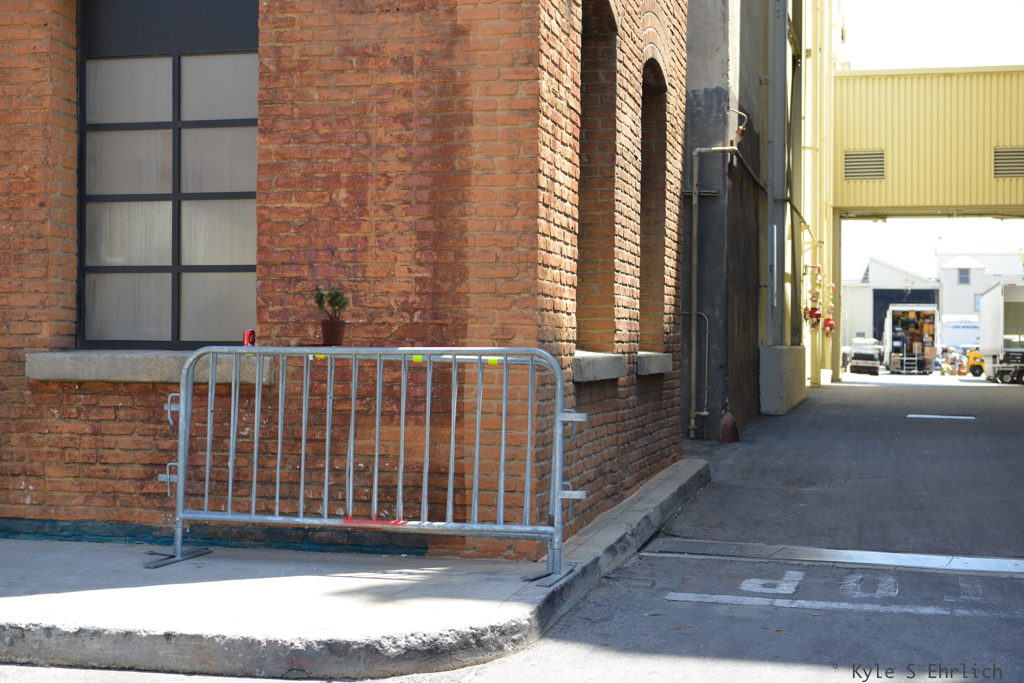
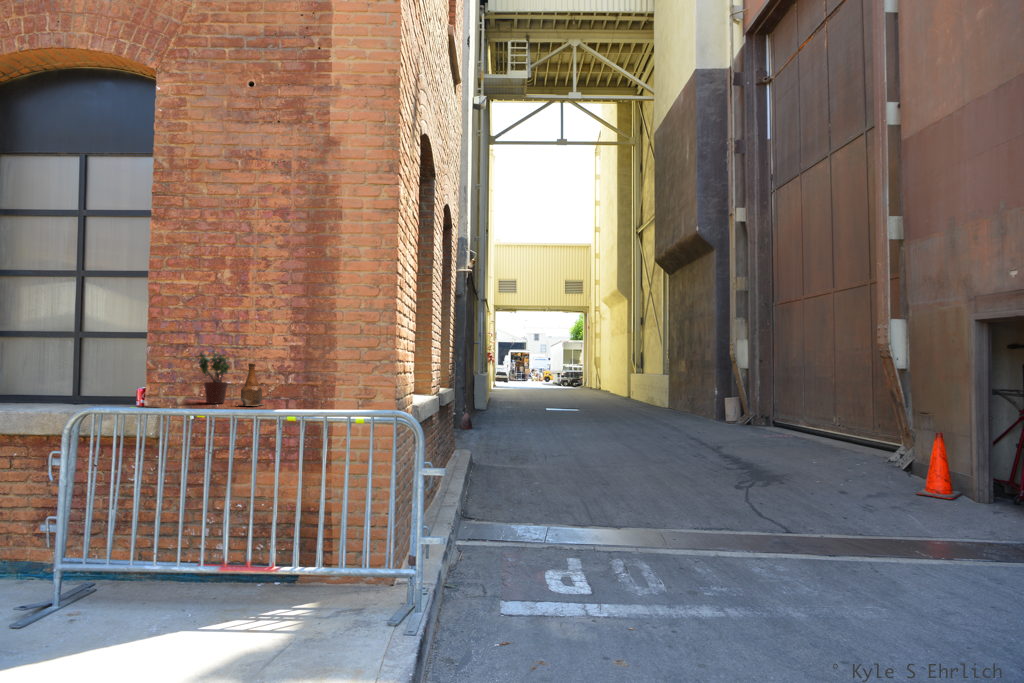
bottle: none [358,297,389,346] -> present [241,363,262,406]

